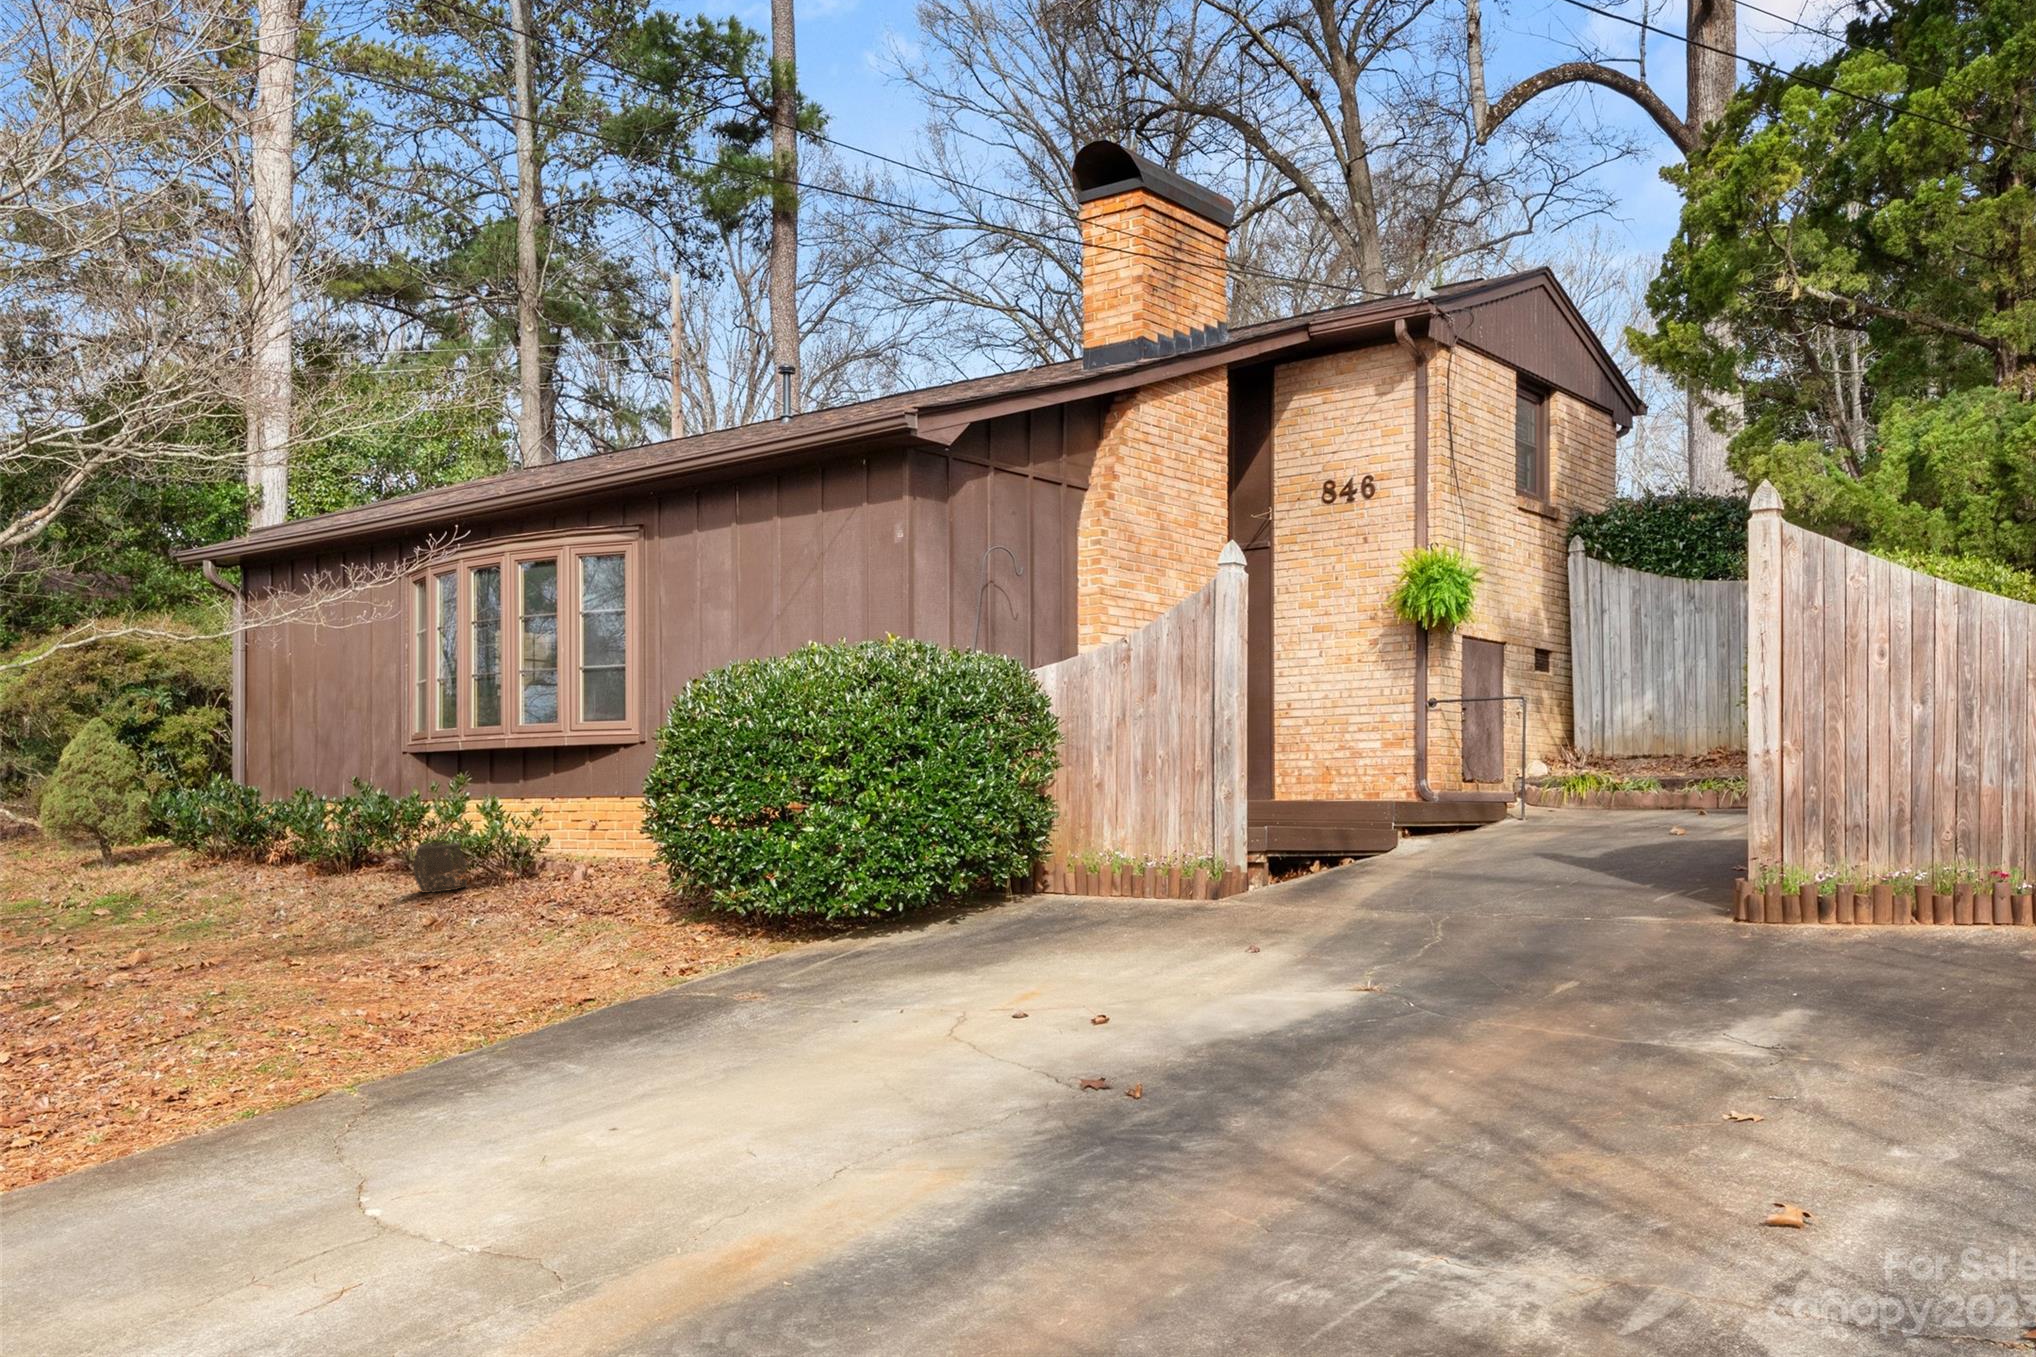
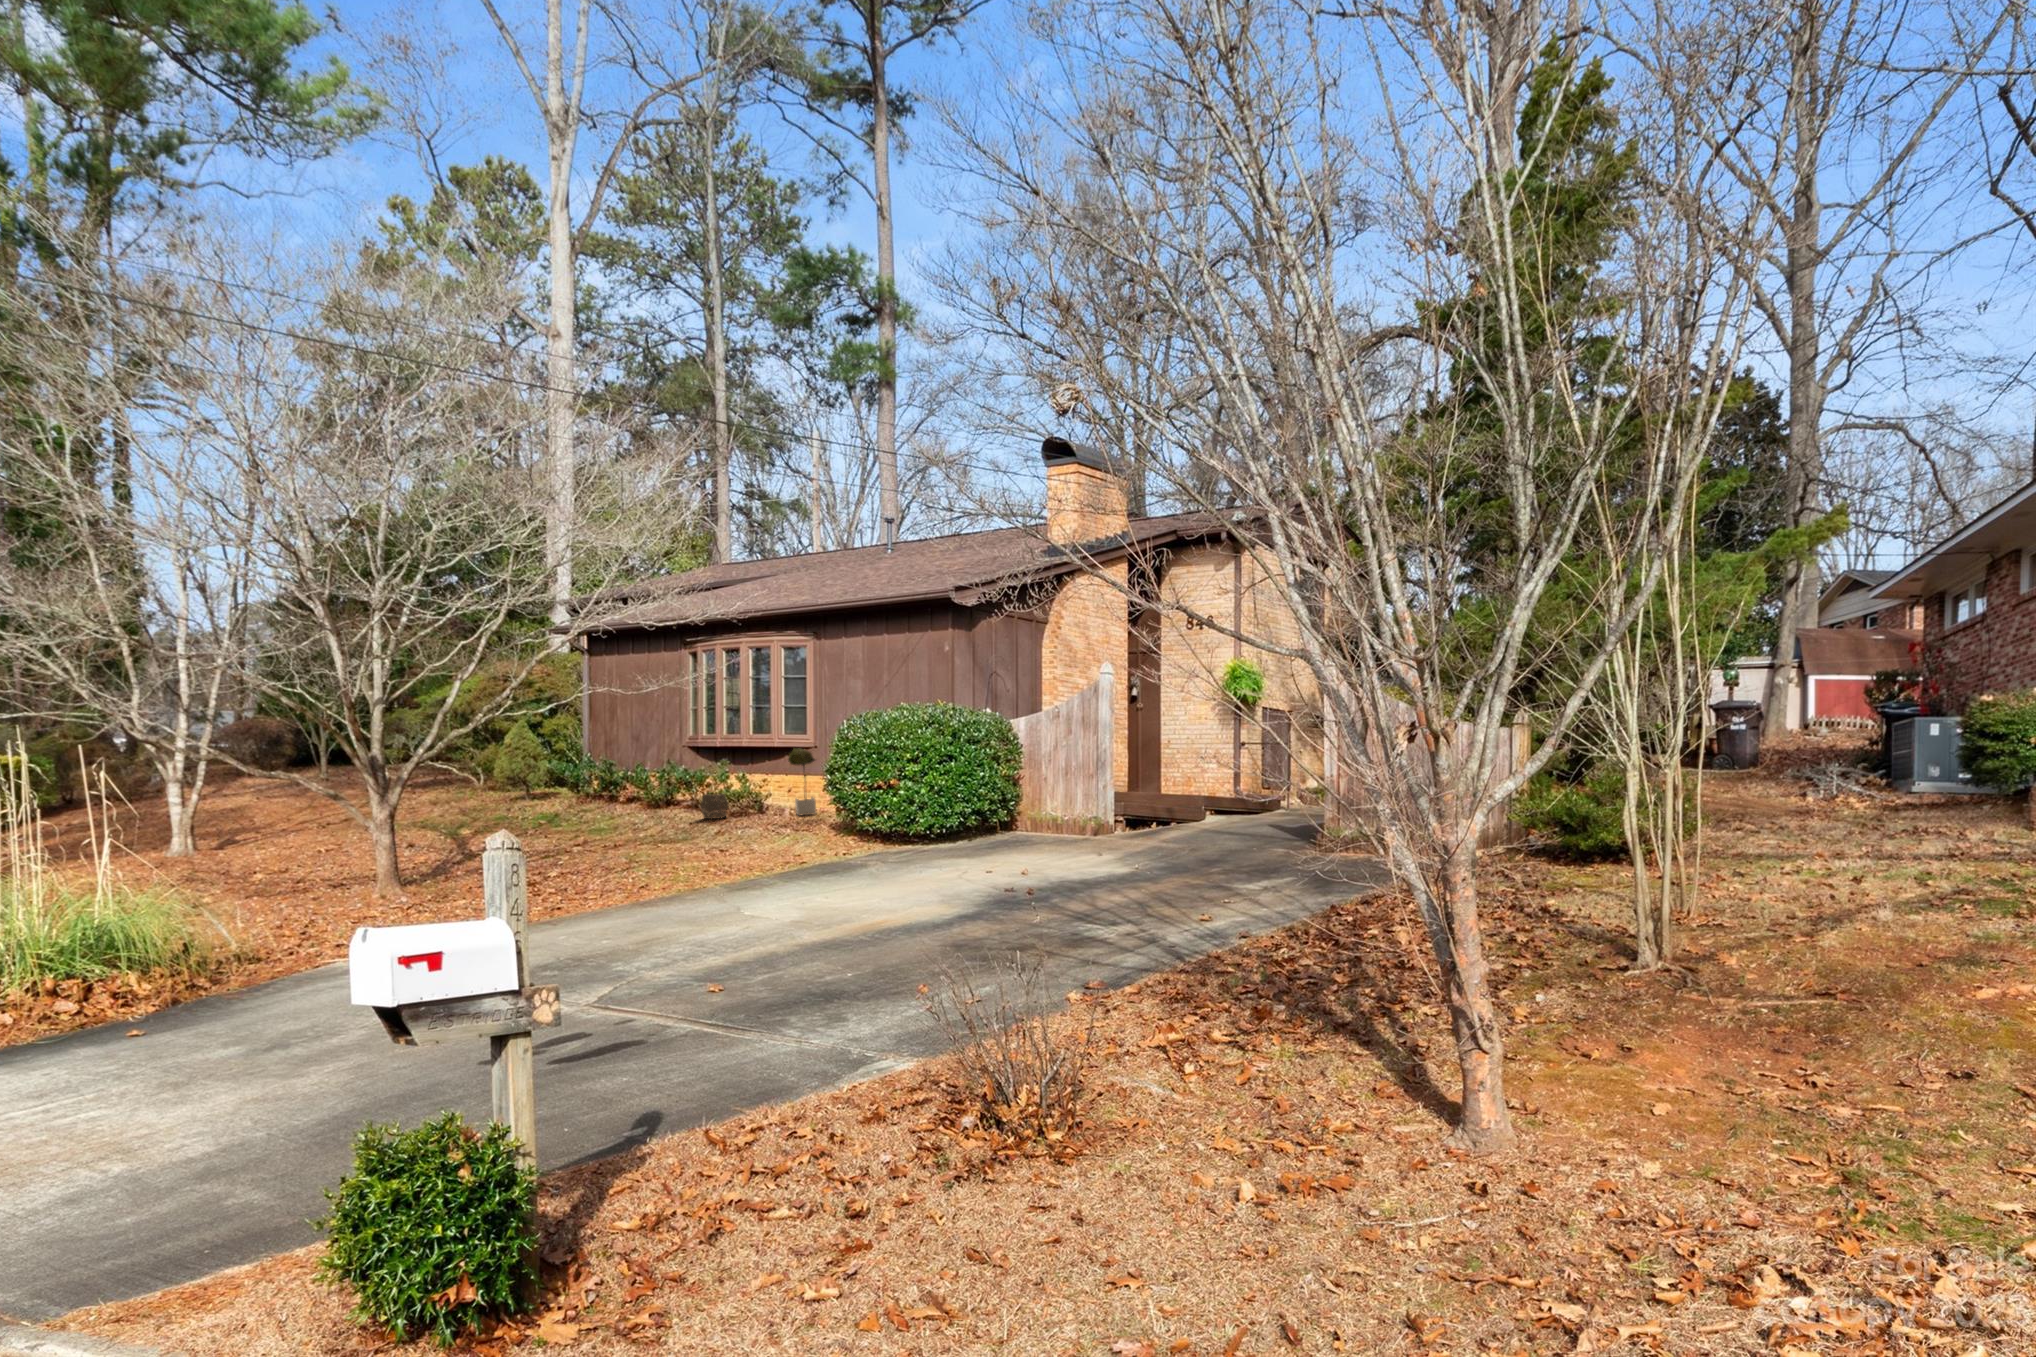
potted tree: none [582,746,643,879] -> present [788,748,816,815]

